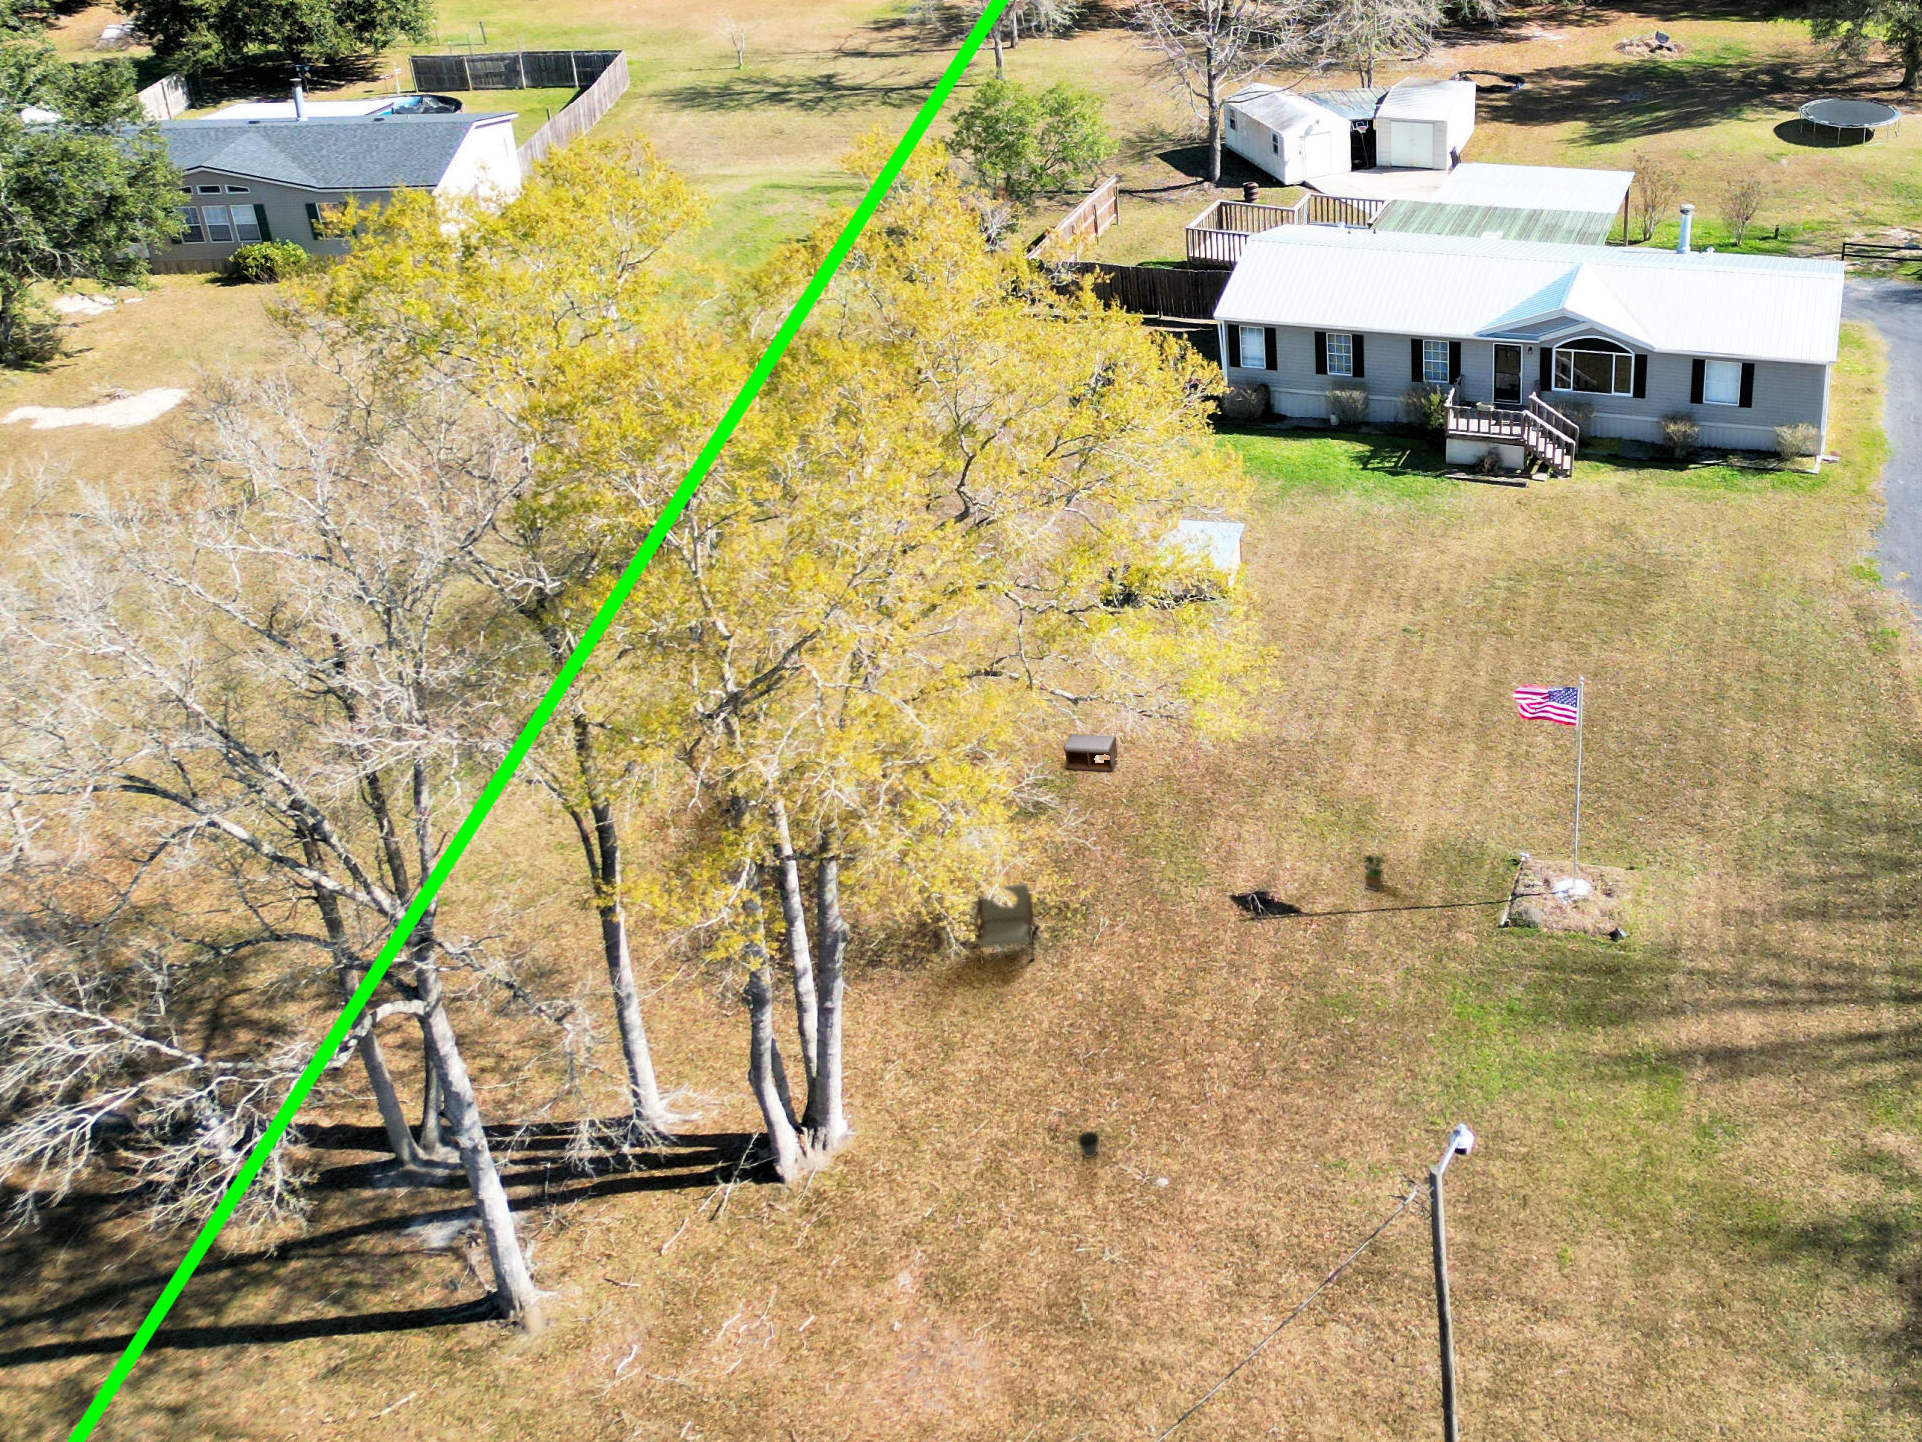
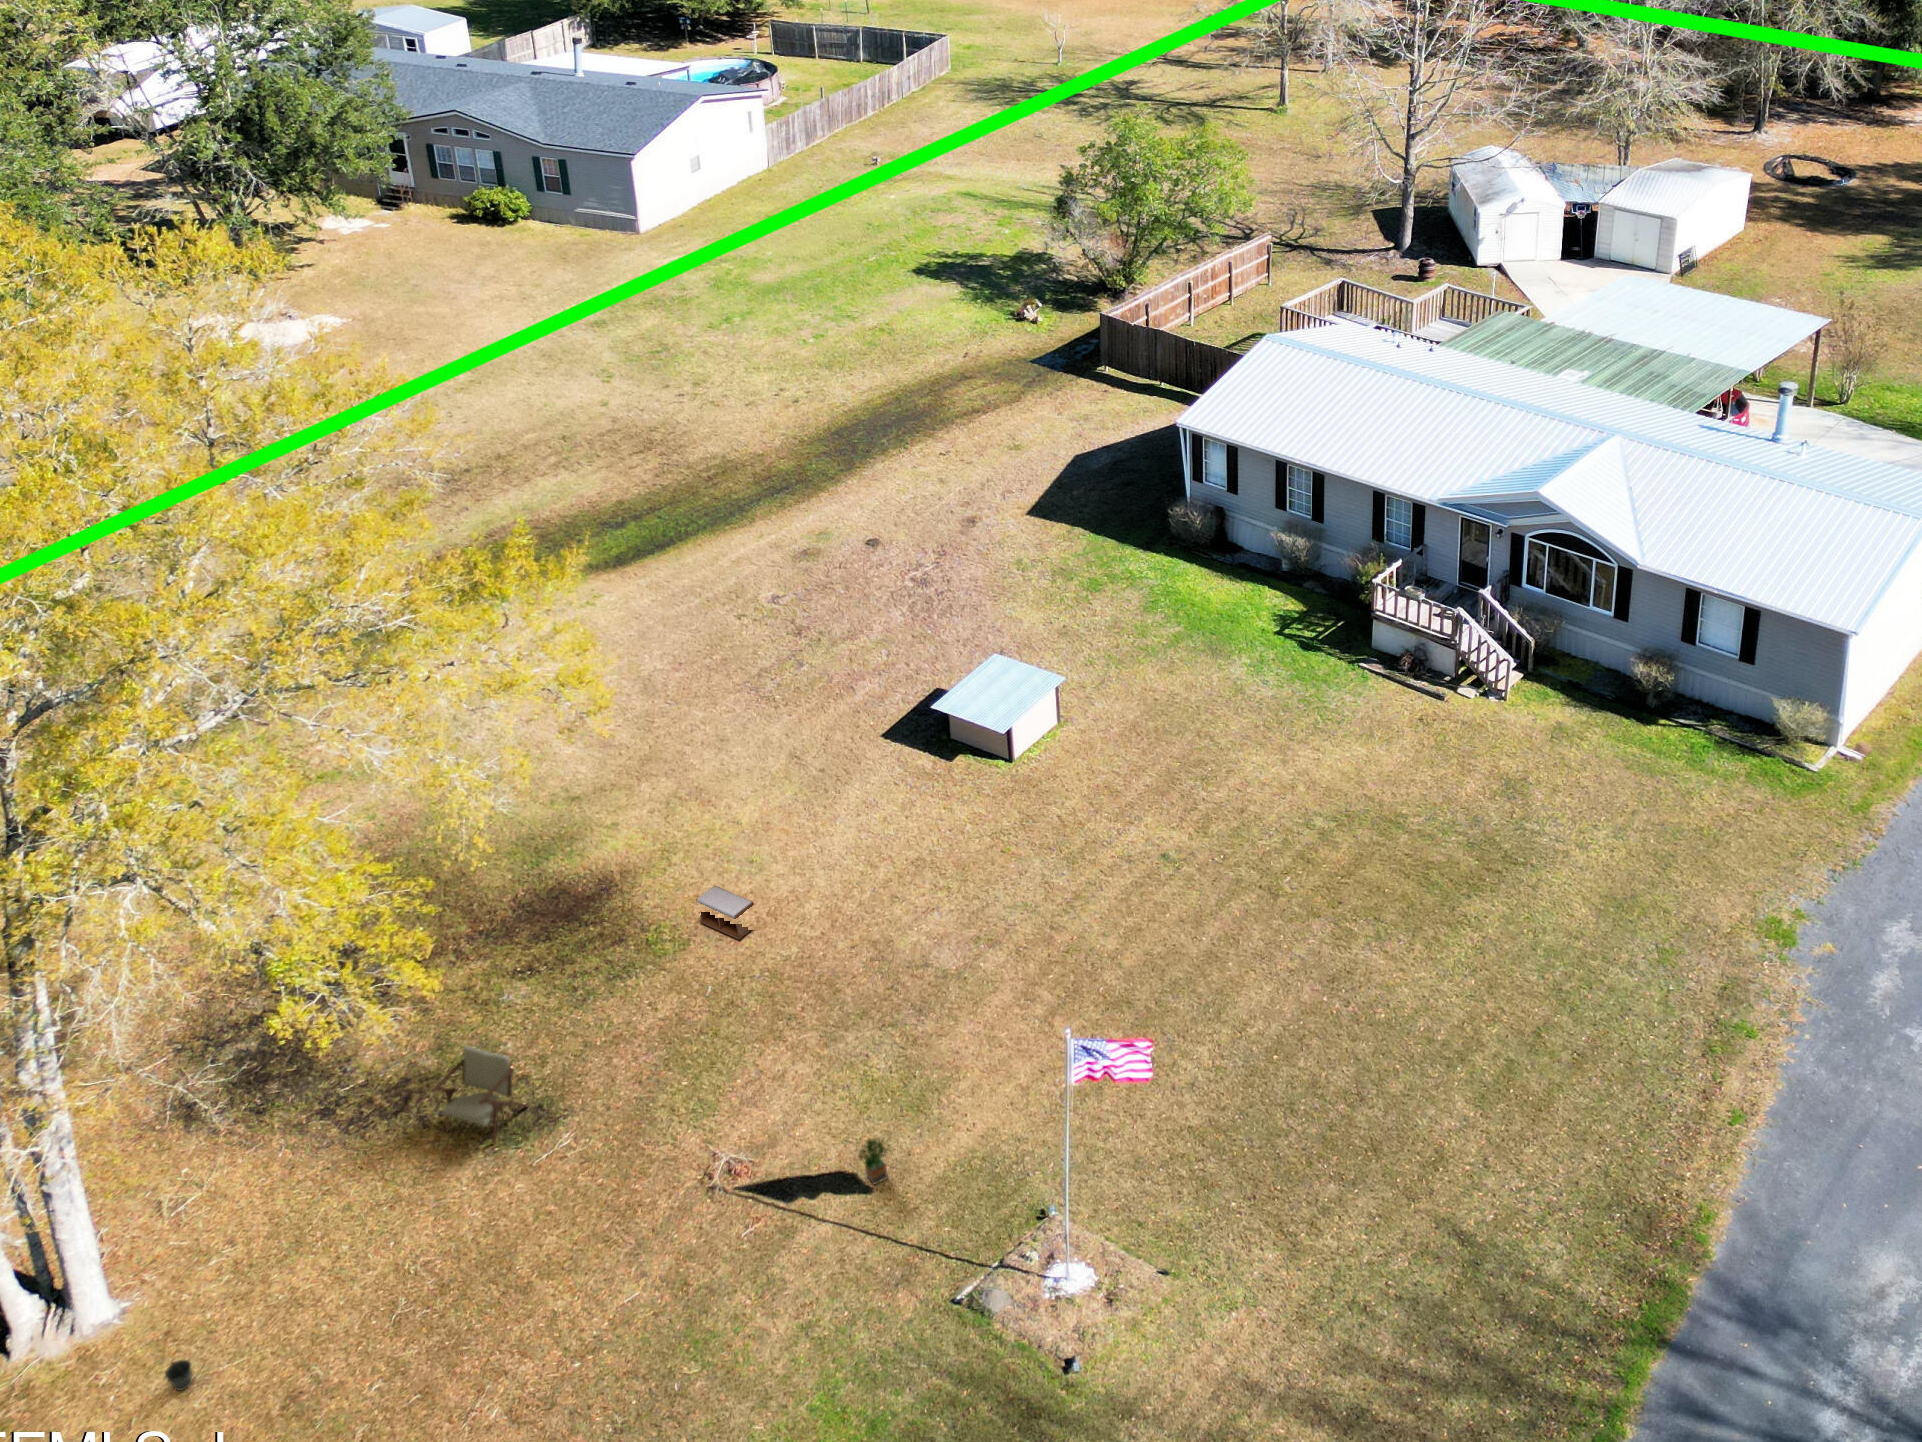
bucket: present [1078,1131,1099,1158] -> present [165,1360,192,1391]

